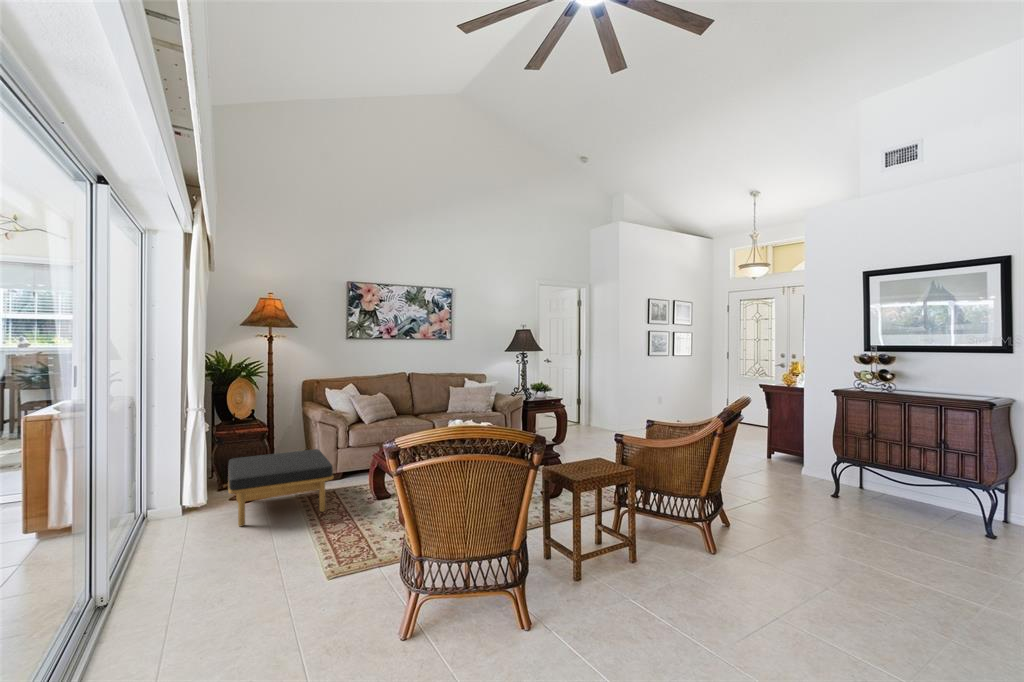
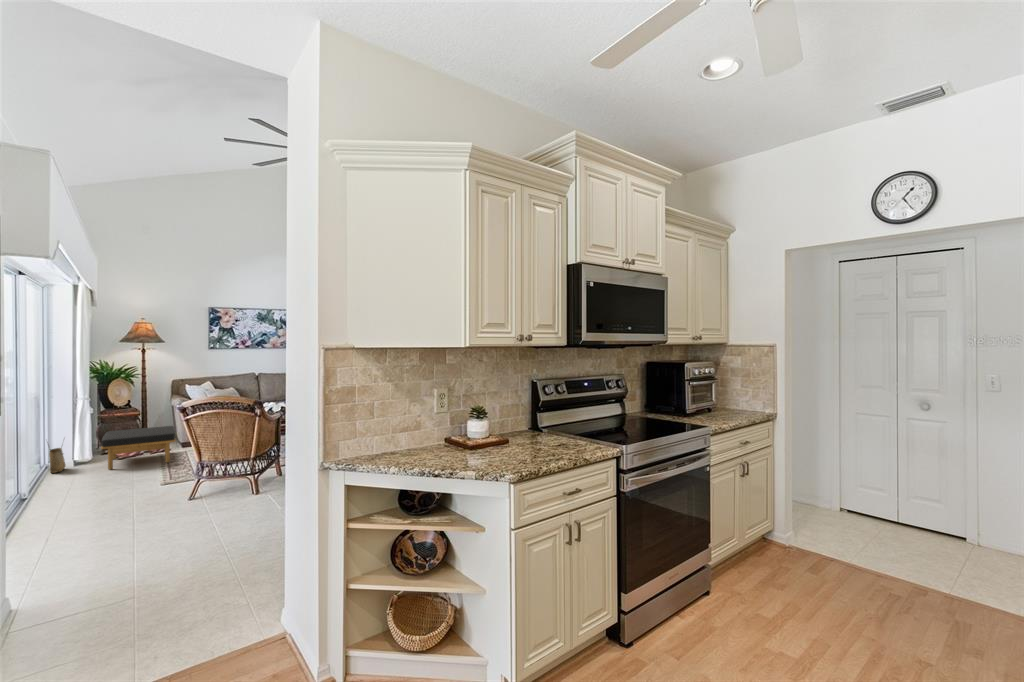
woven basket: none [145,472,174,533] -> present [49,448,66,473]

